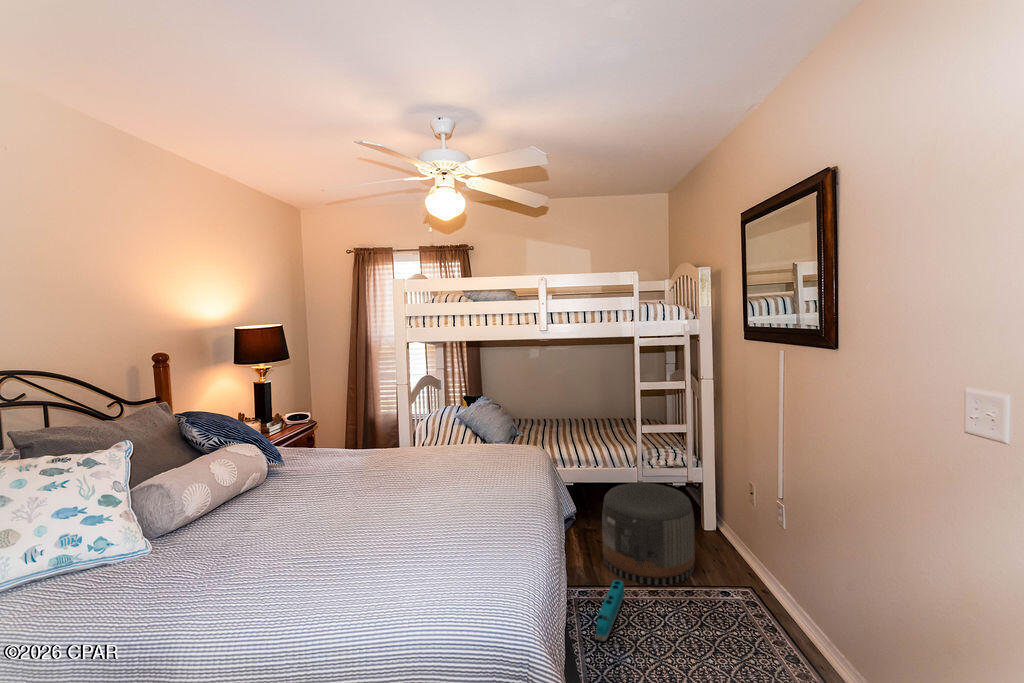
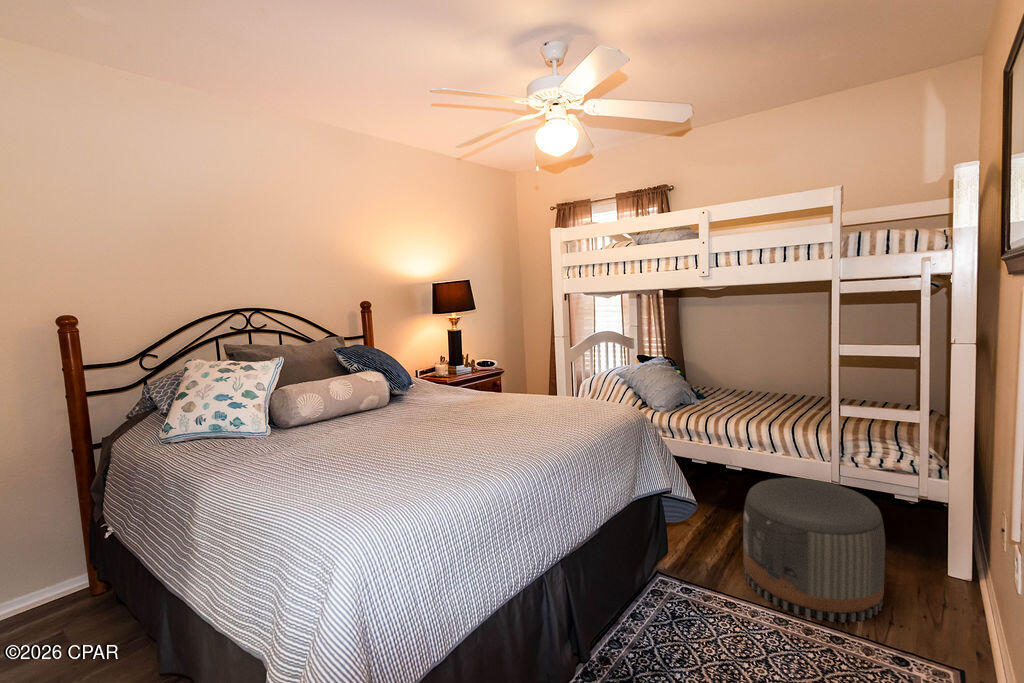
toy train: present [596,580,624,641] -> none [658,586,733,645]

